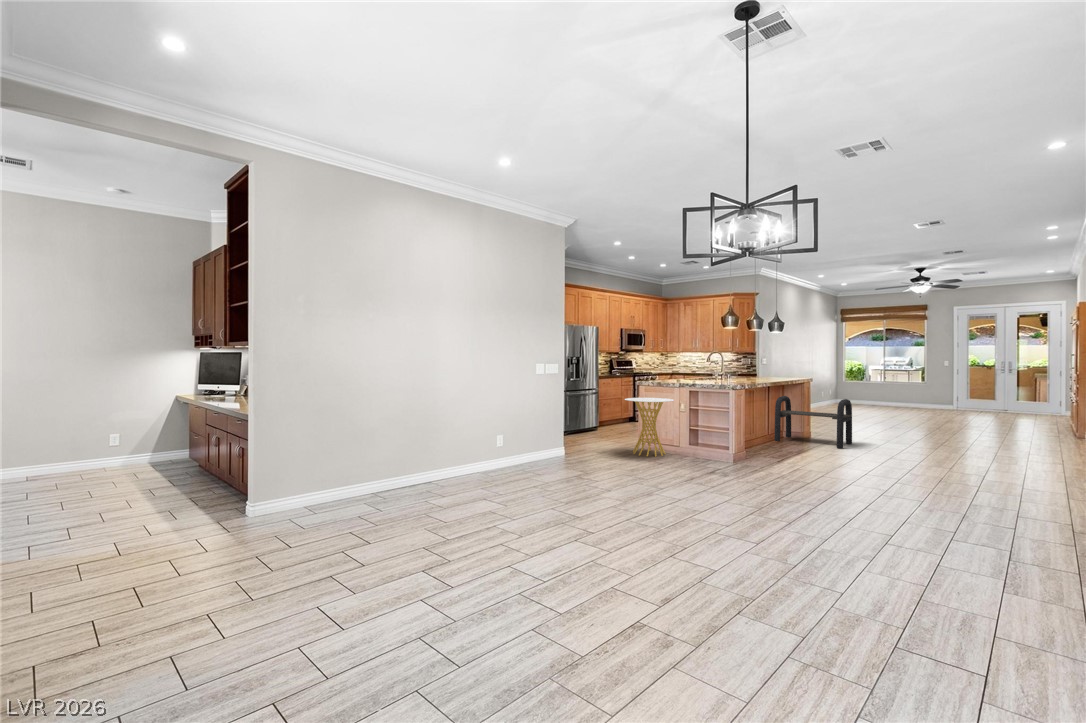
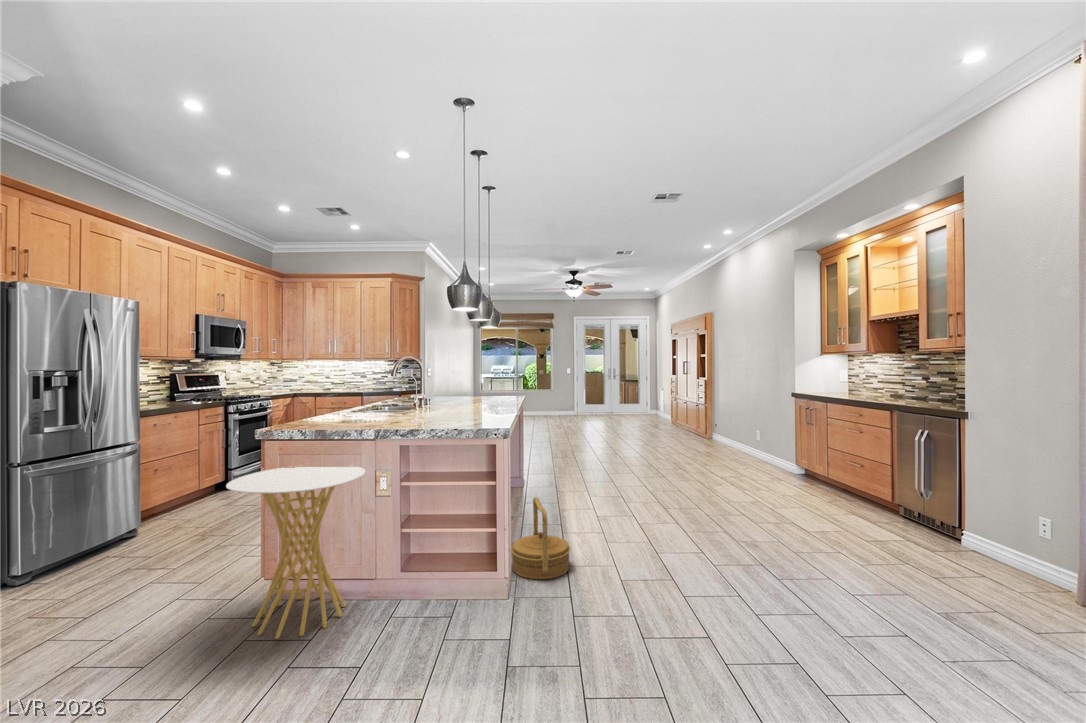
bench: present [774,396,852,448] -> none [496,423,591,499]
woven basket: none [745,427,778,464] -> present [511,497,570,579]

